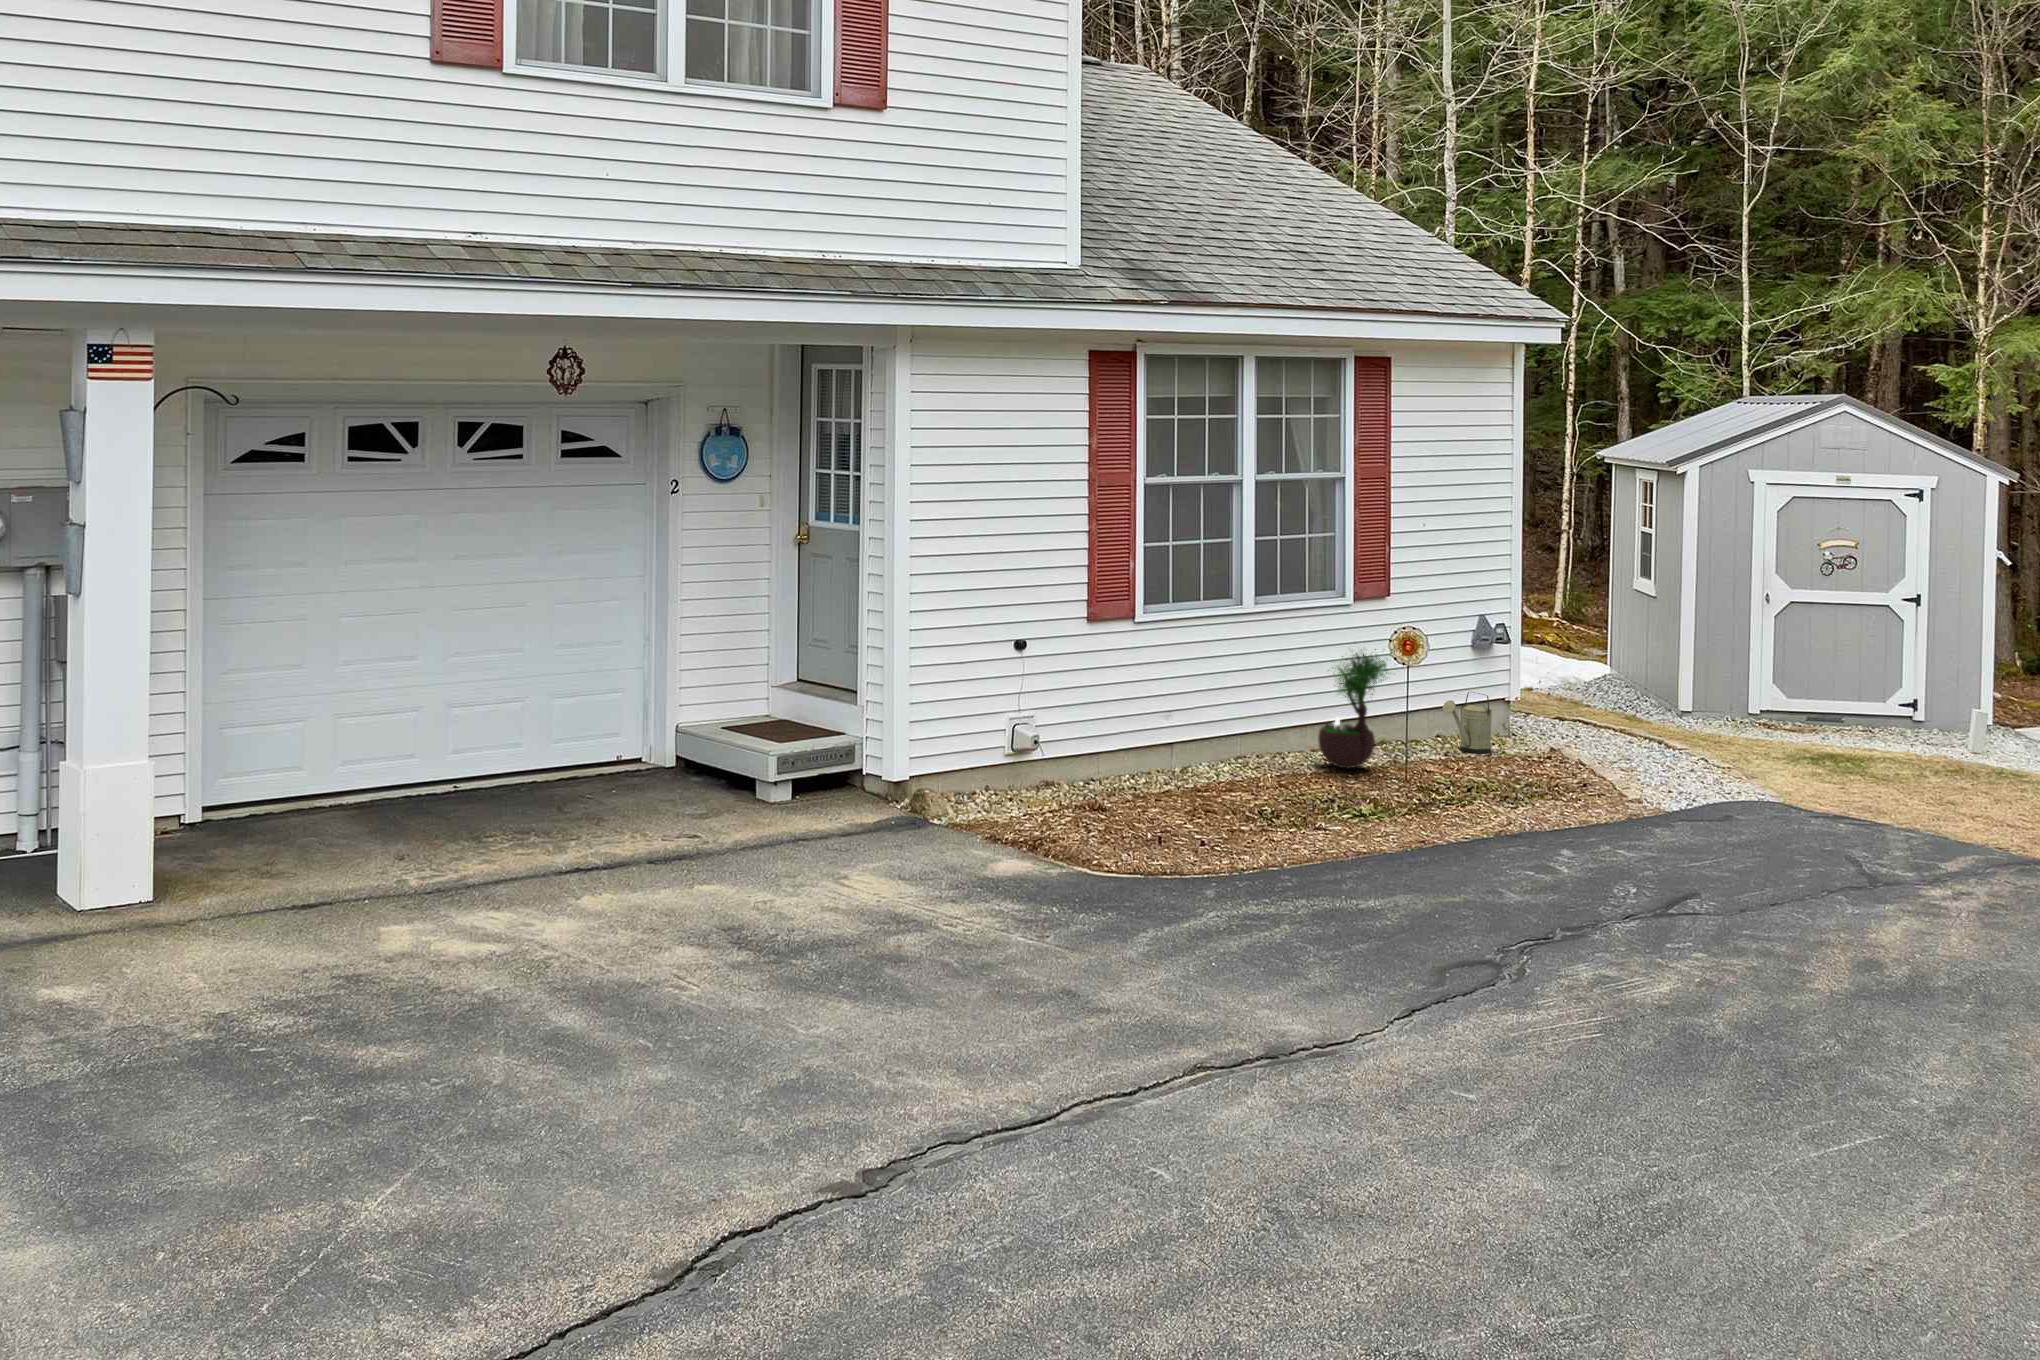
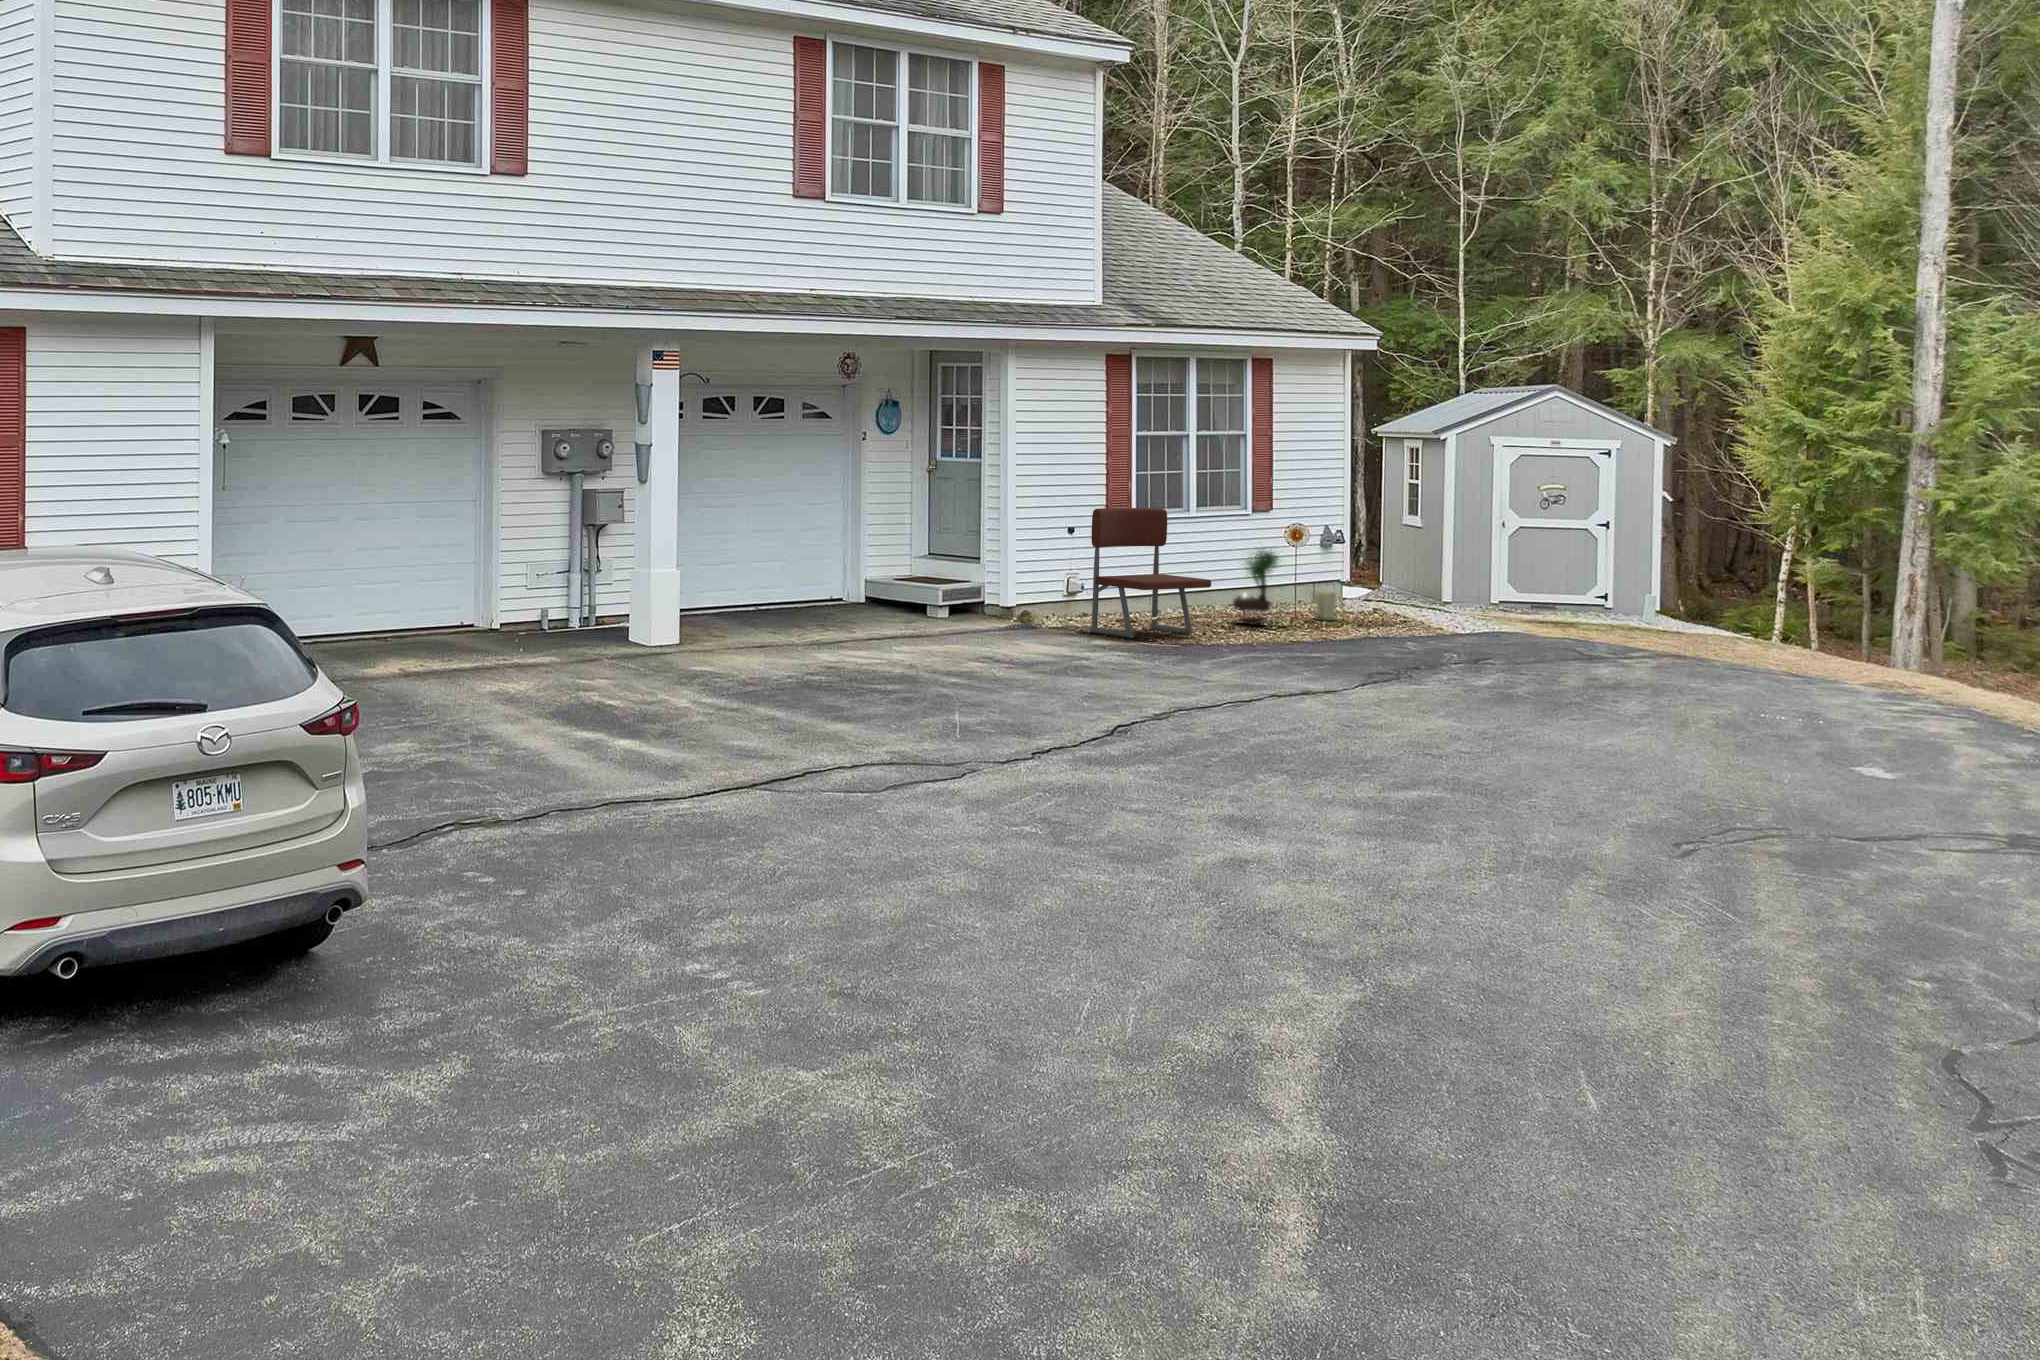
bench: none [1045,596,1245,818] -> present [1090,508,1211,638]

